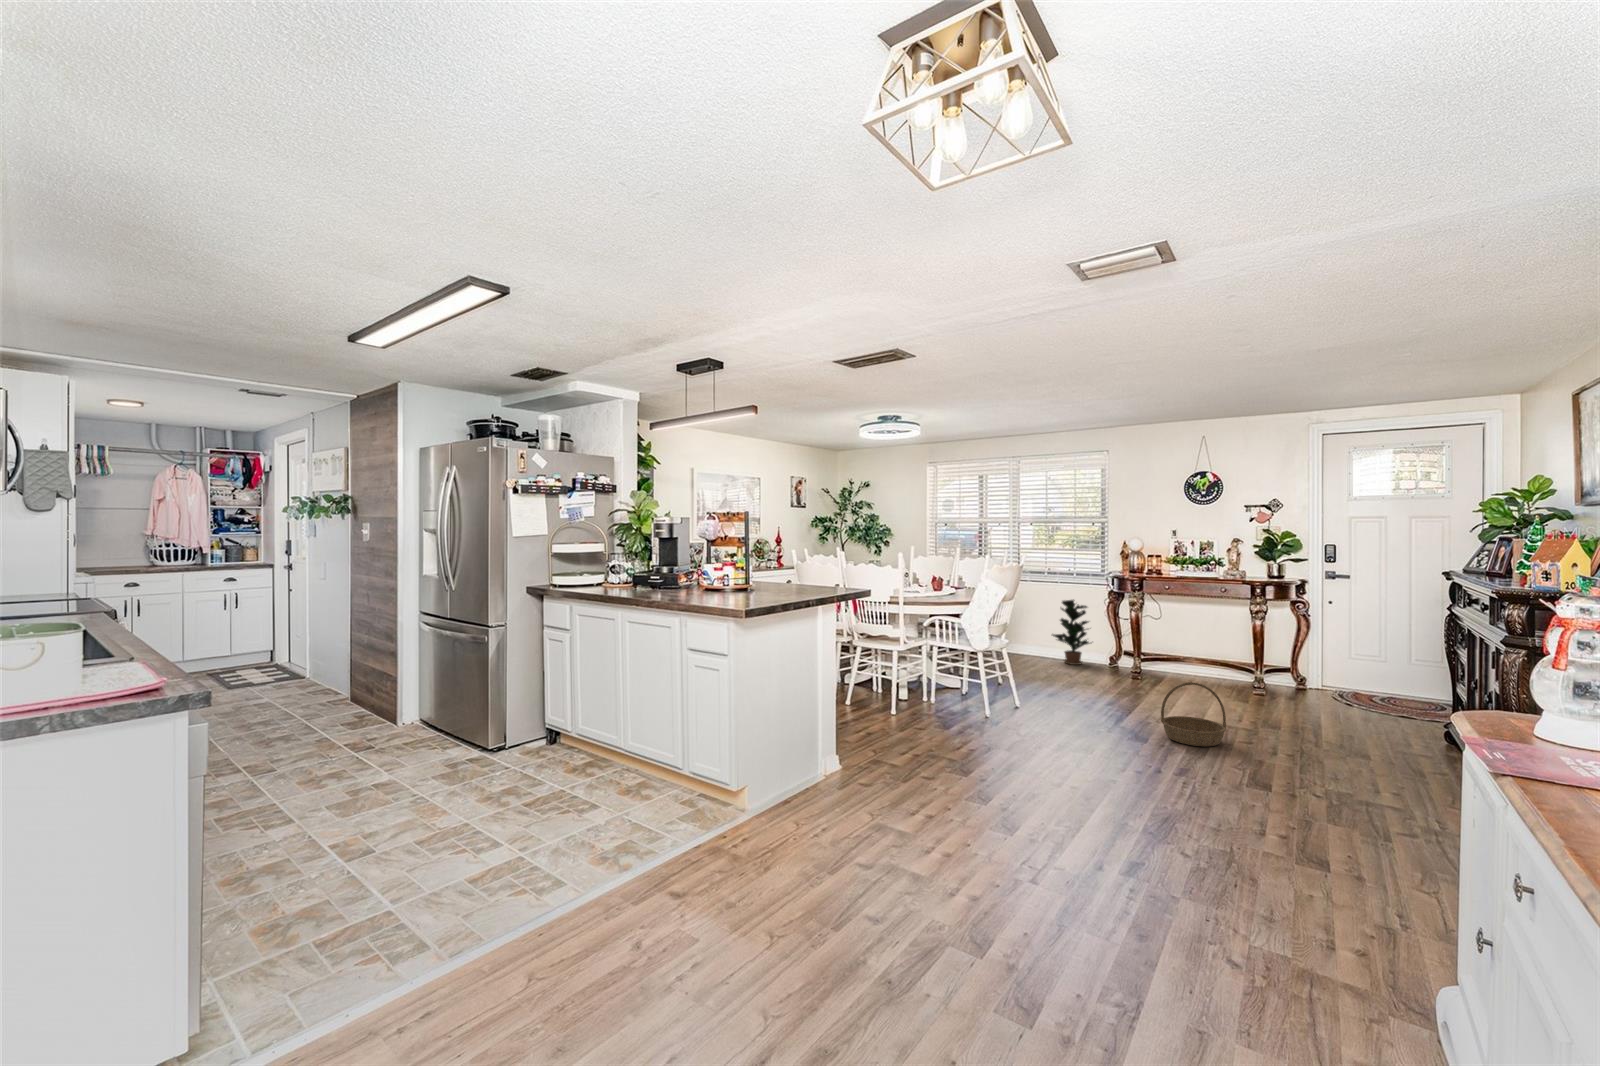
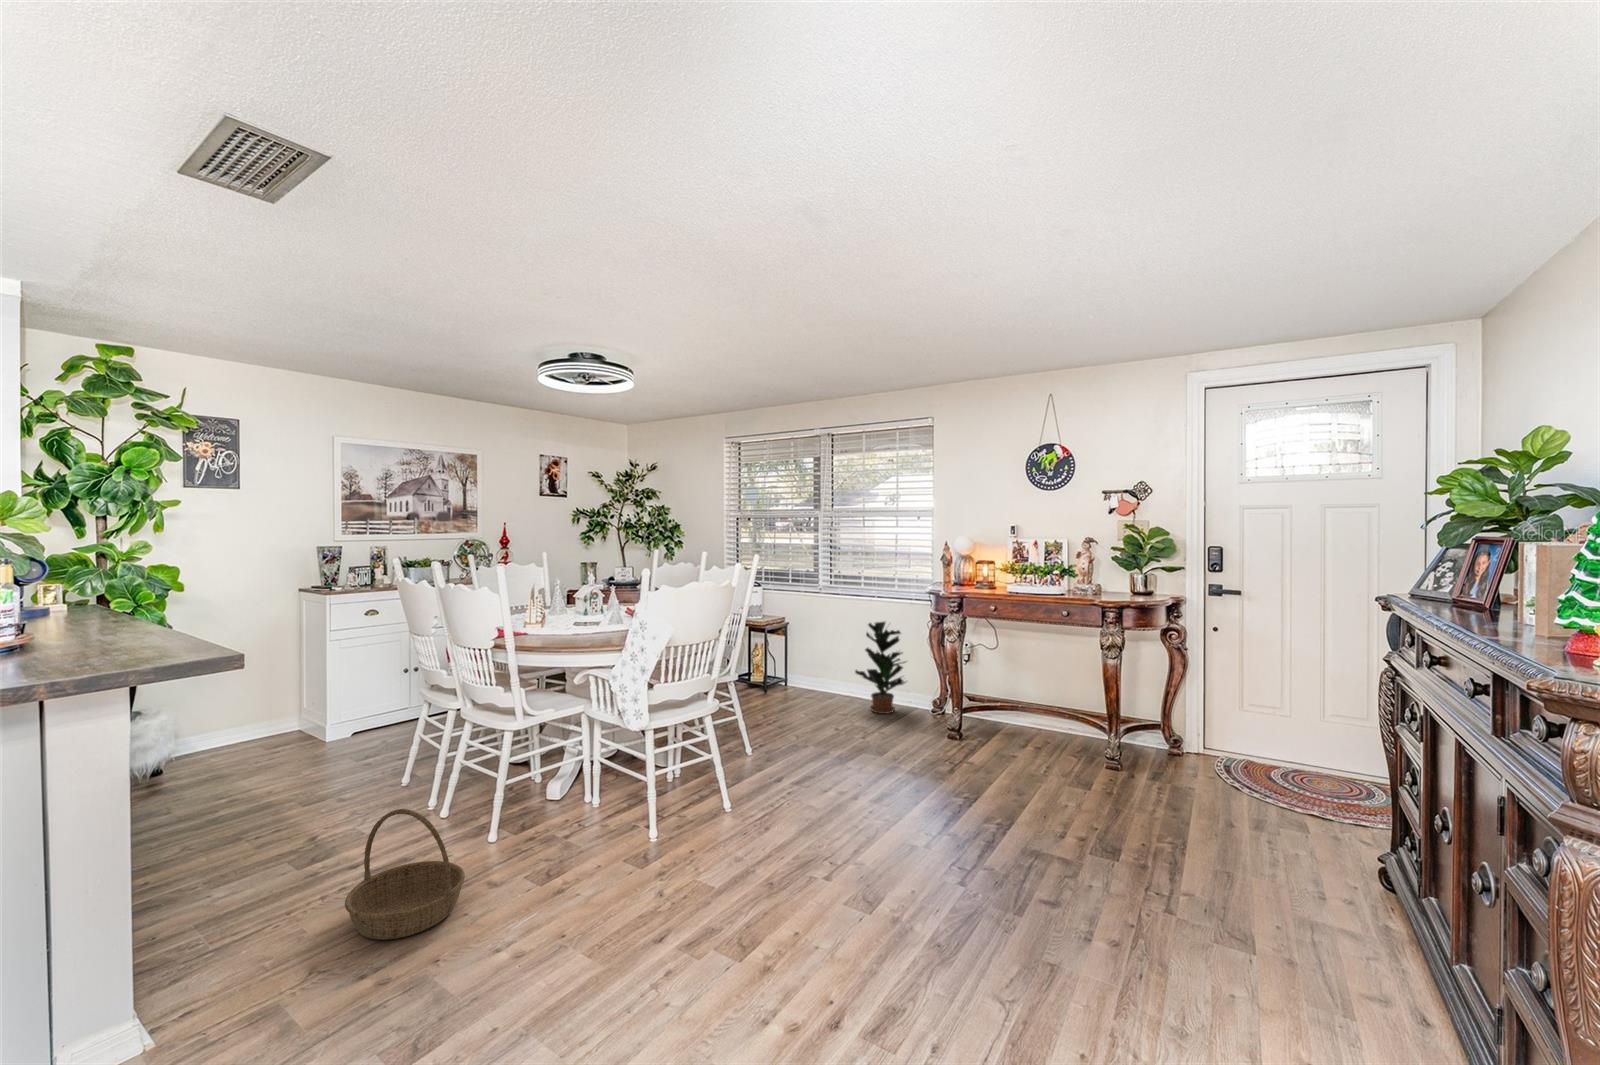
basket: present [1161,682,1226,746] -> present [345,809,465,940]

